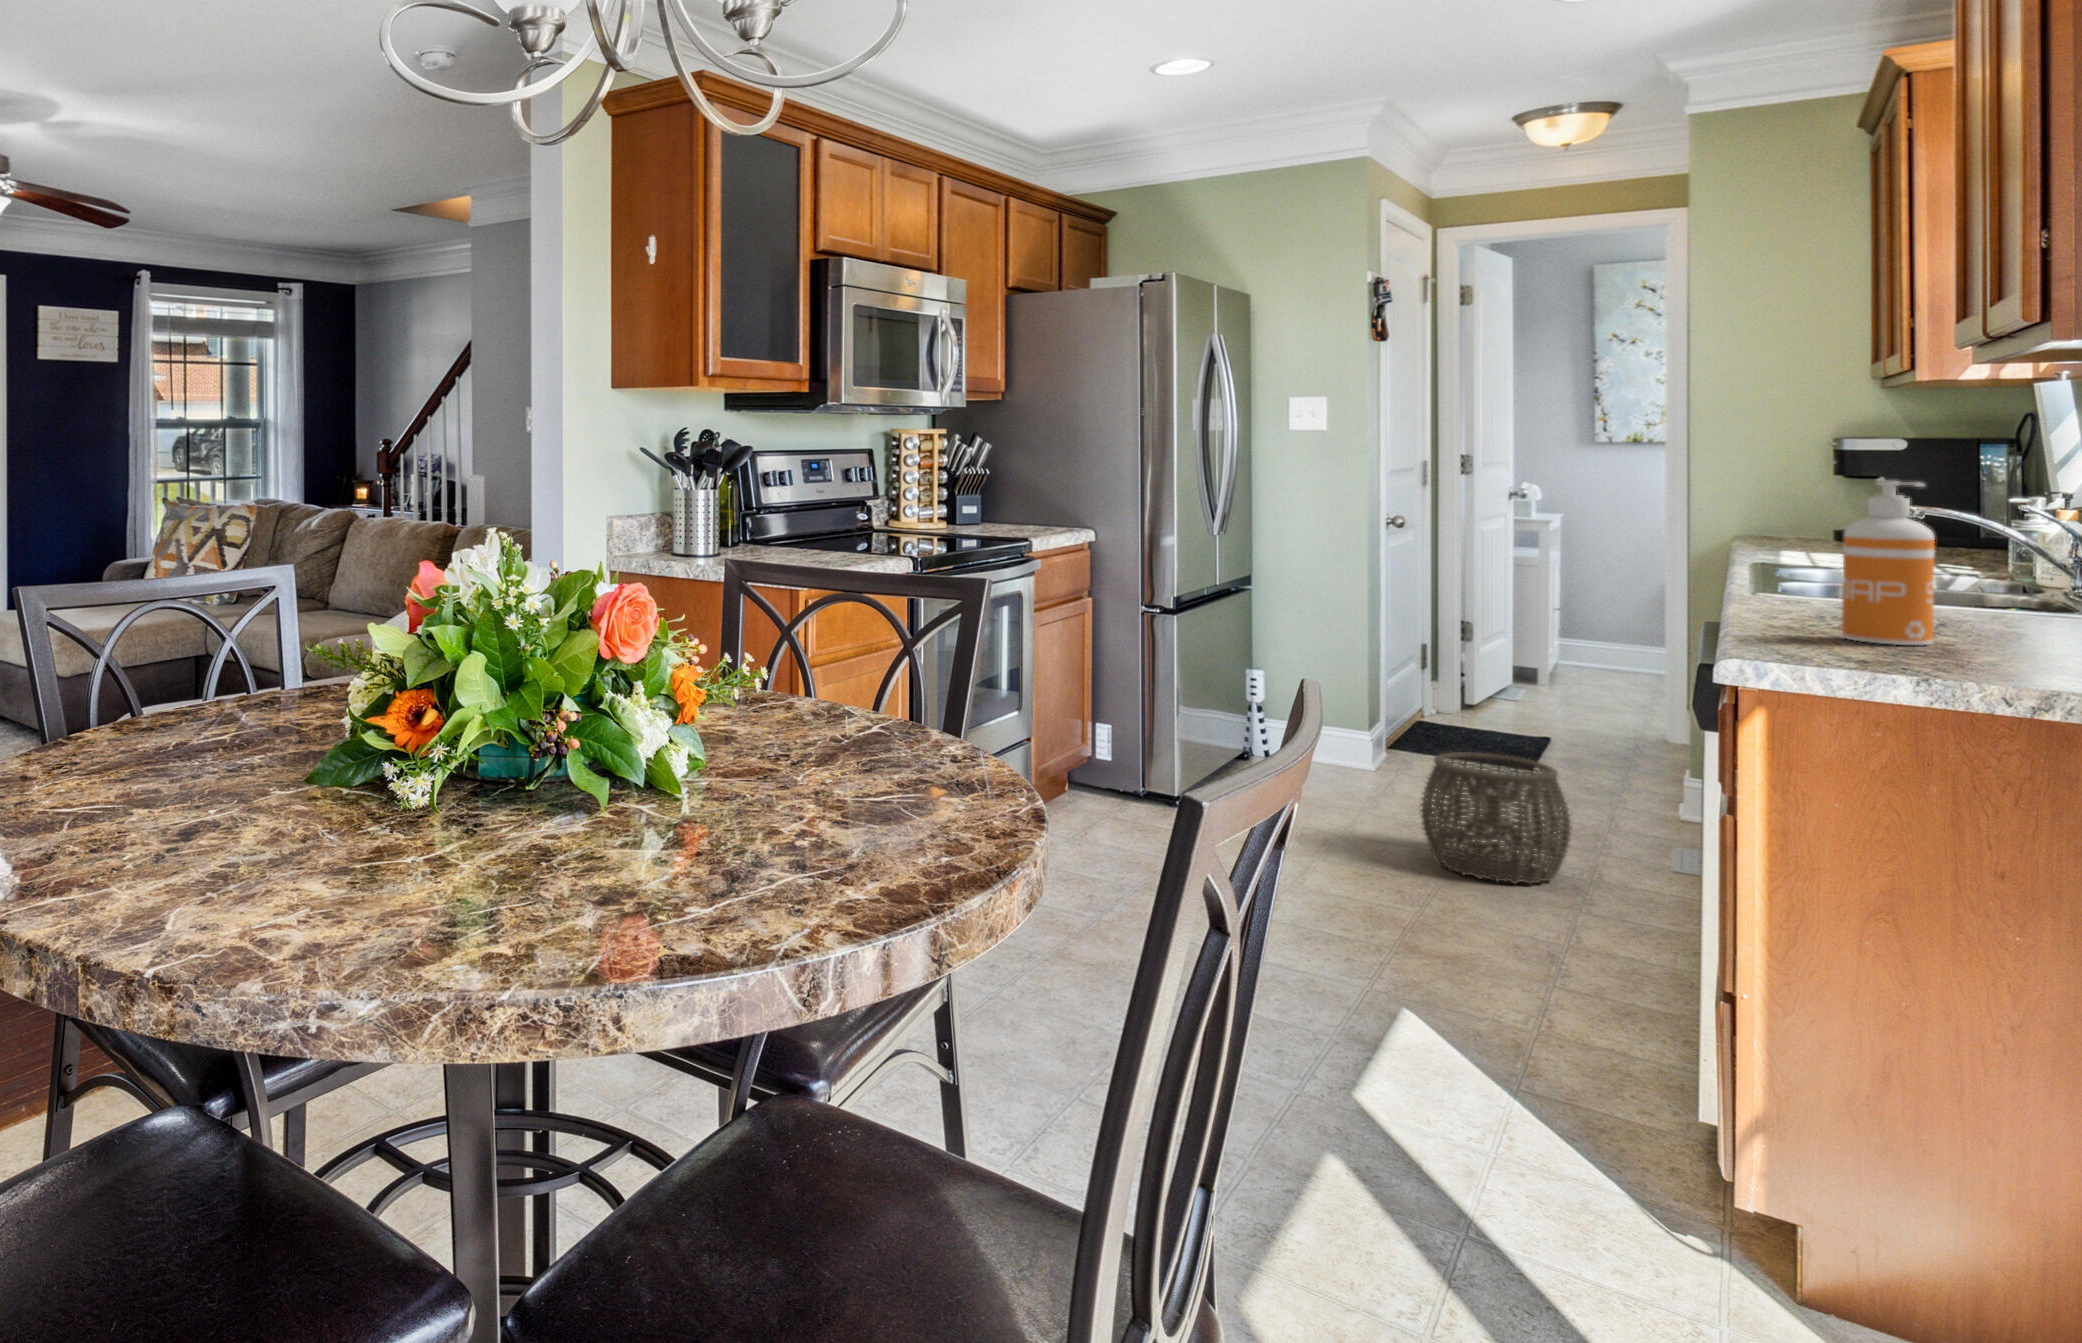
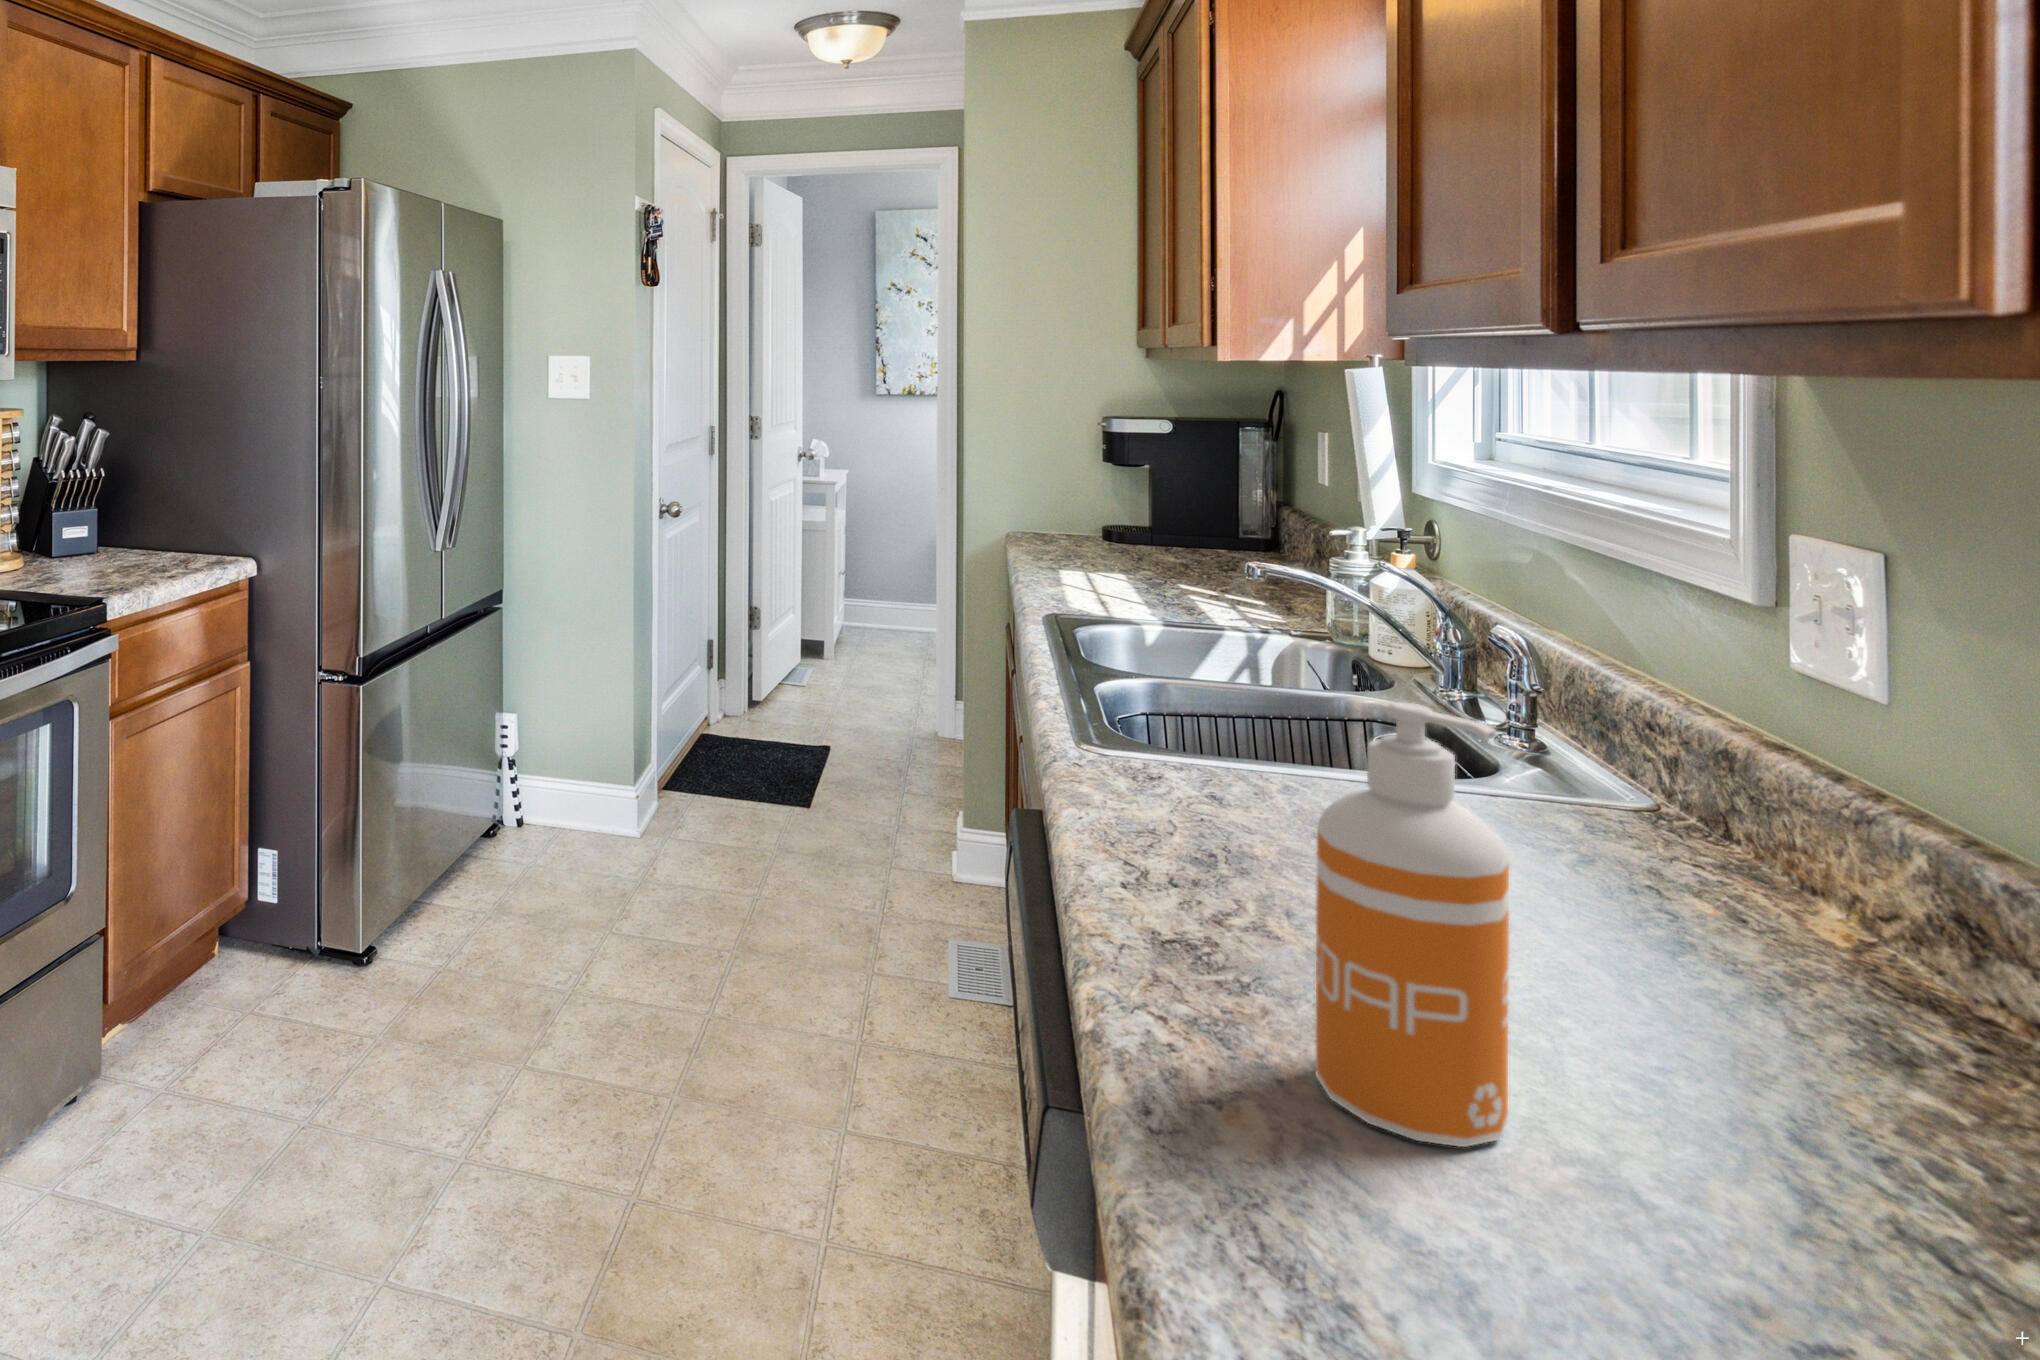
woven basket: present [1421,752,1572,884] -> none [656,877,840,1097]

